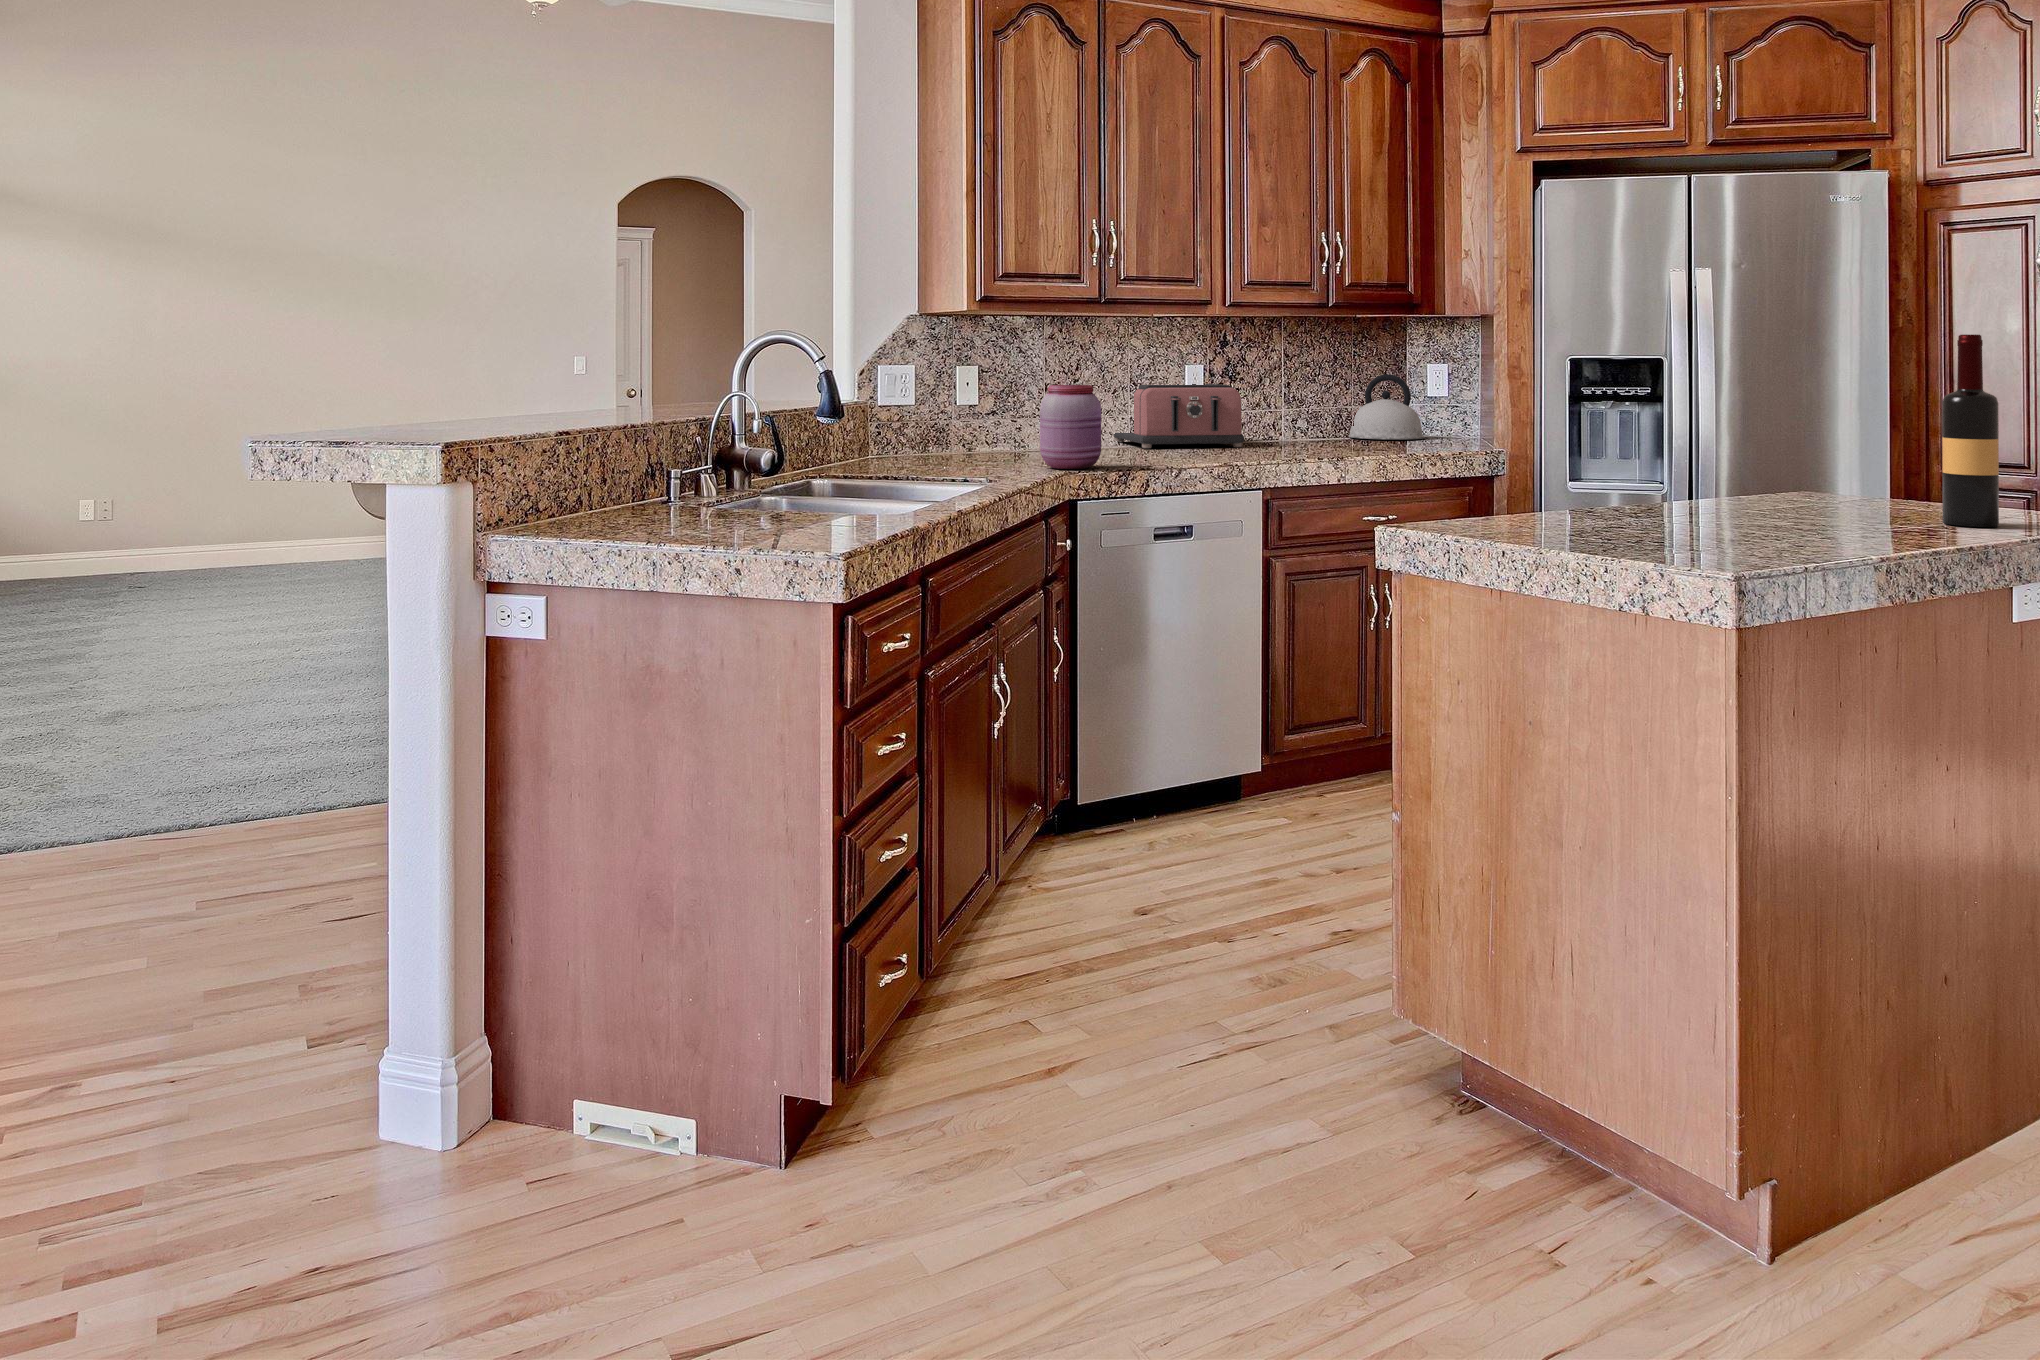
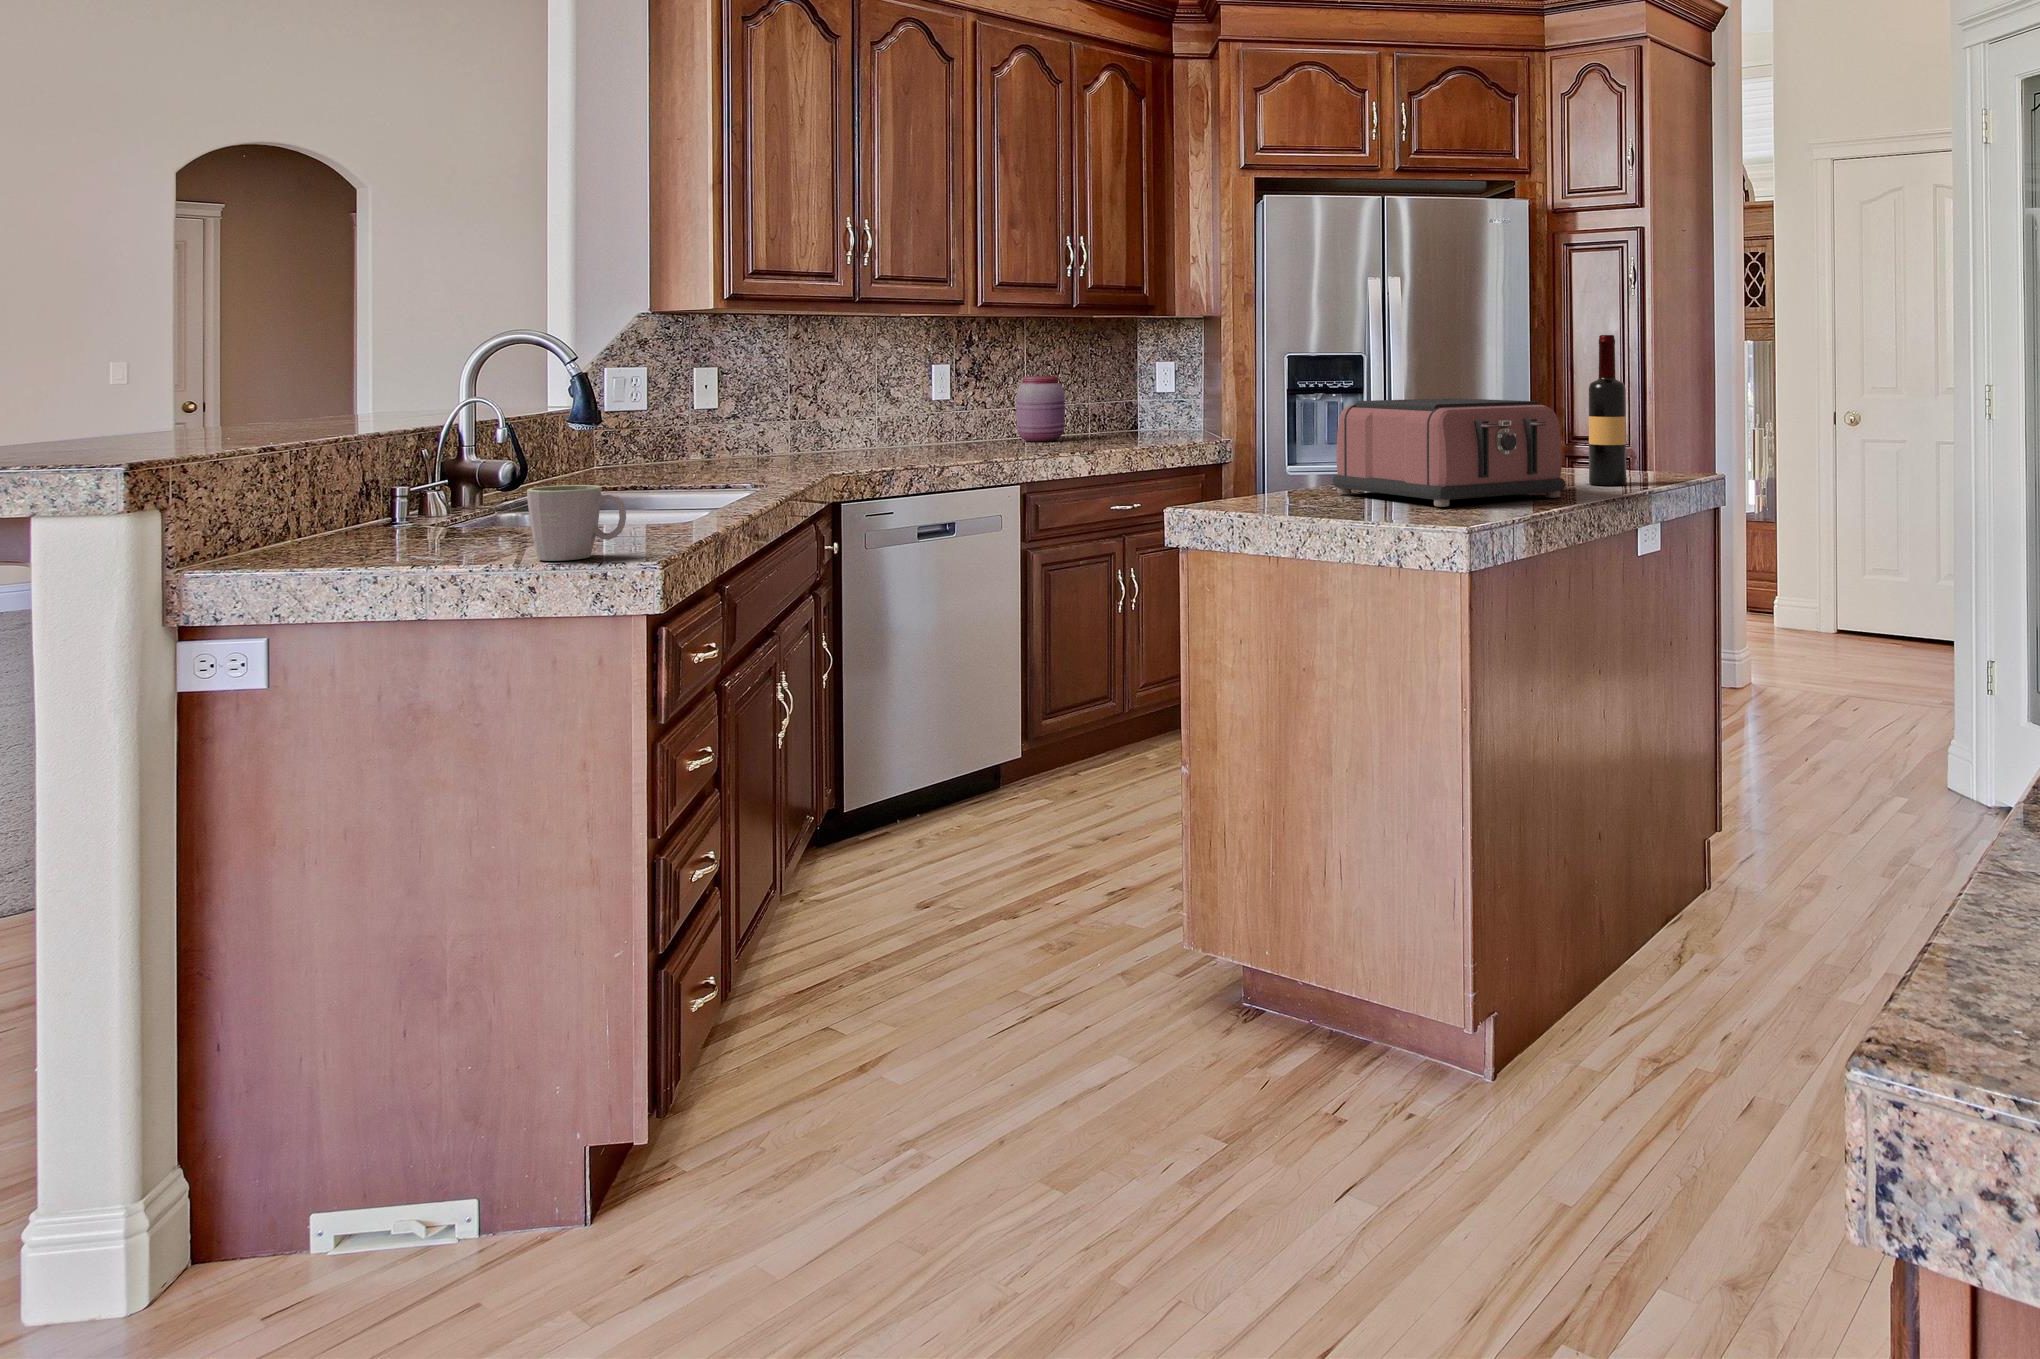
kettle: present [1349,374,1424,440] -> none [1079,375,1156,437]
toaster: present [1113,384,1244,448] -> present [1333,398,1565,507]
jar: present [1040,385,1101,469] -> present [1016,376,1065,442]
mug: none [740,476,823,546] -> present [527,485,626,561]

